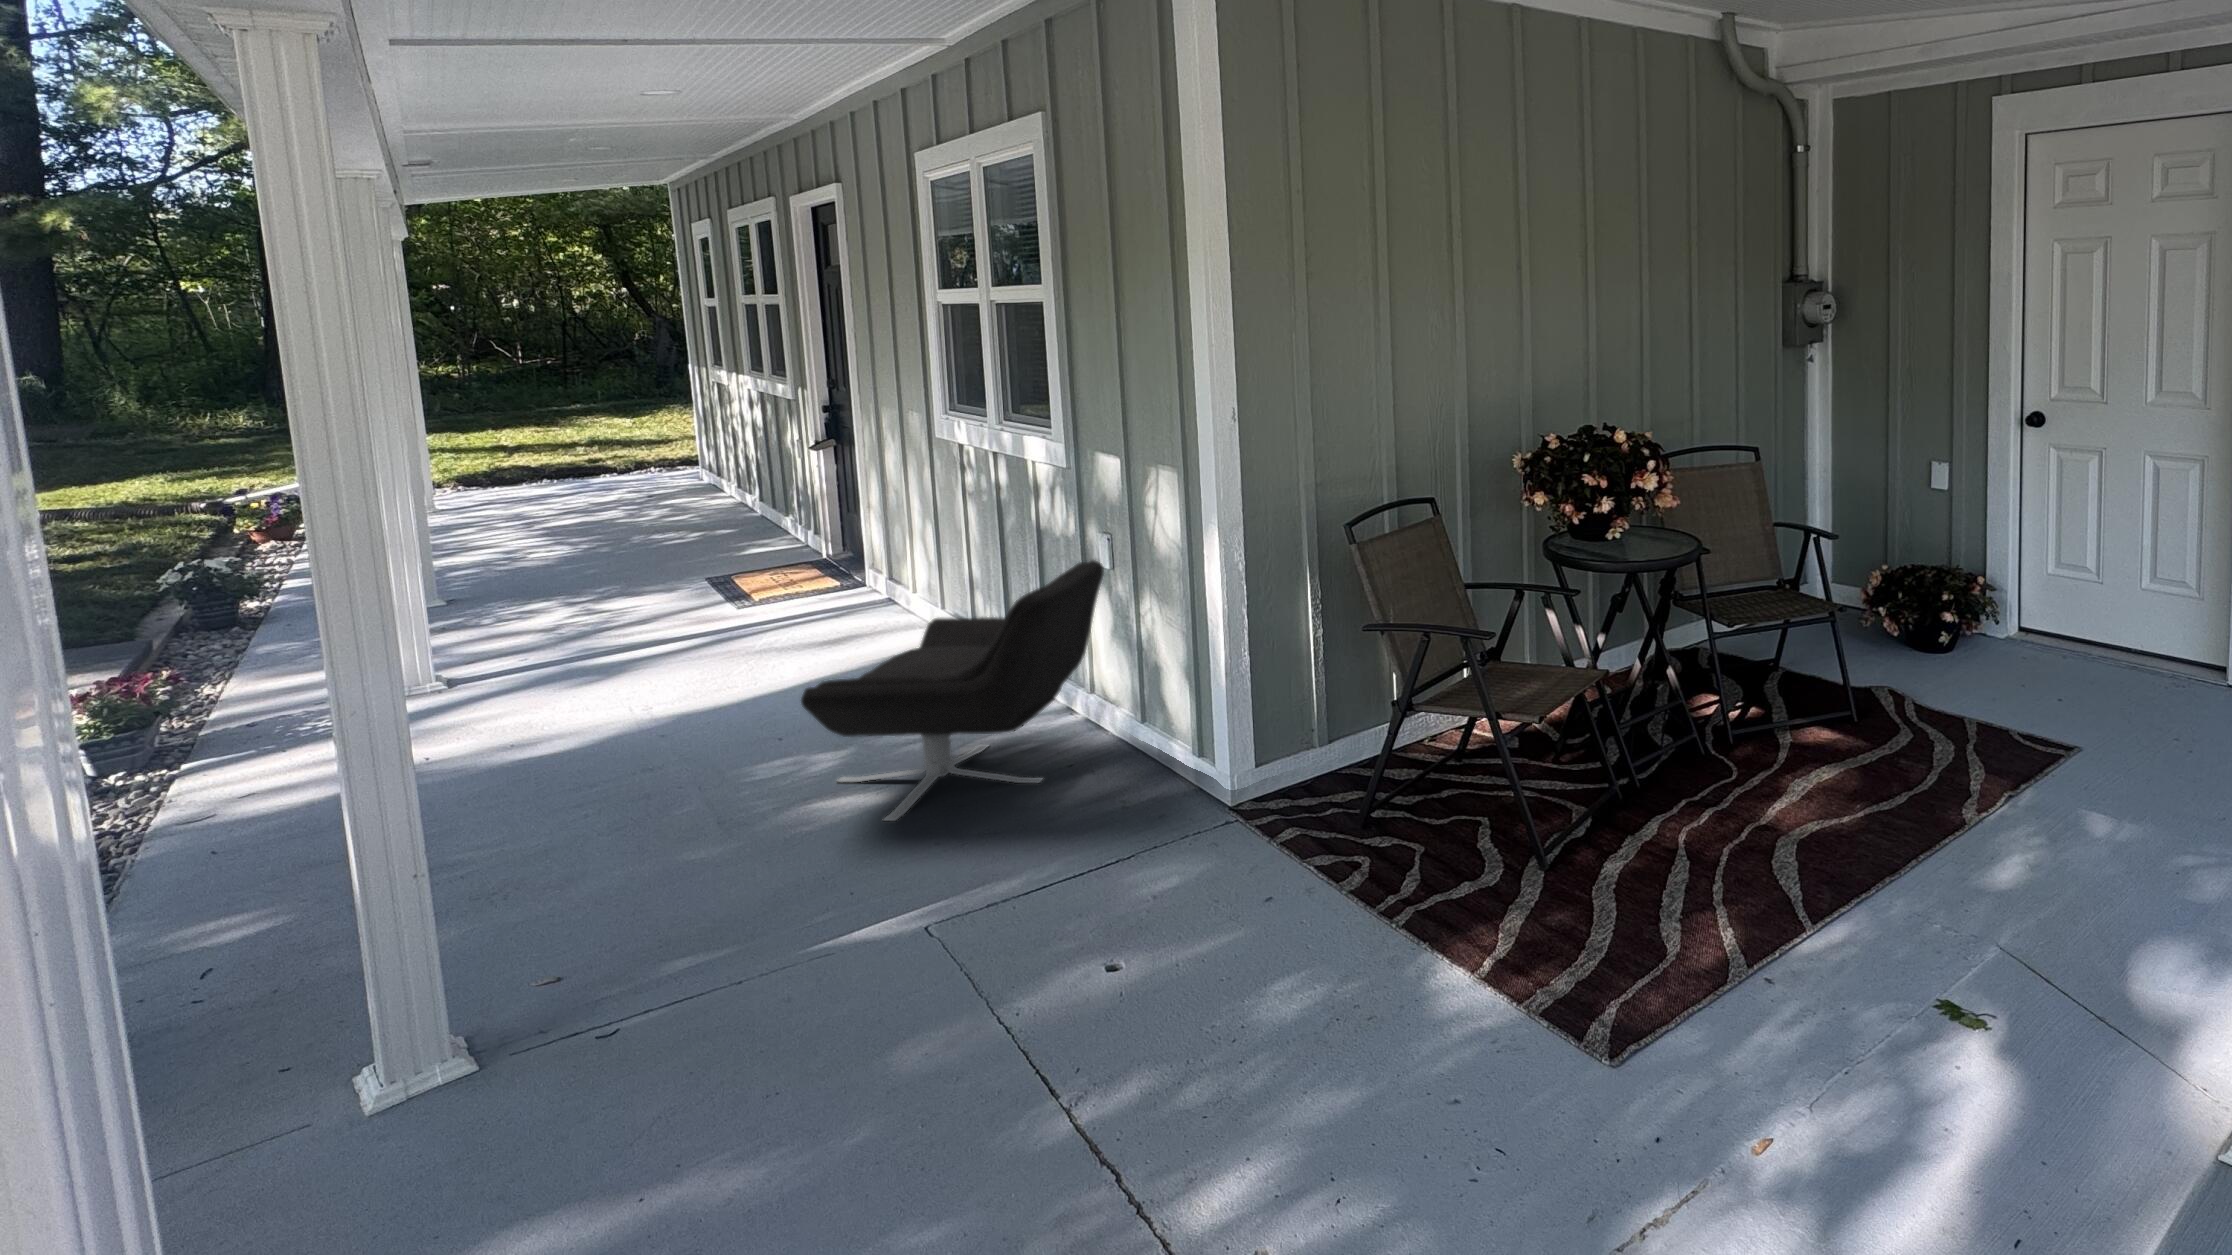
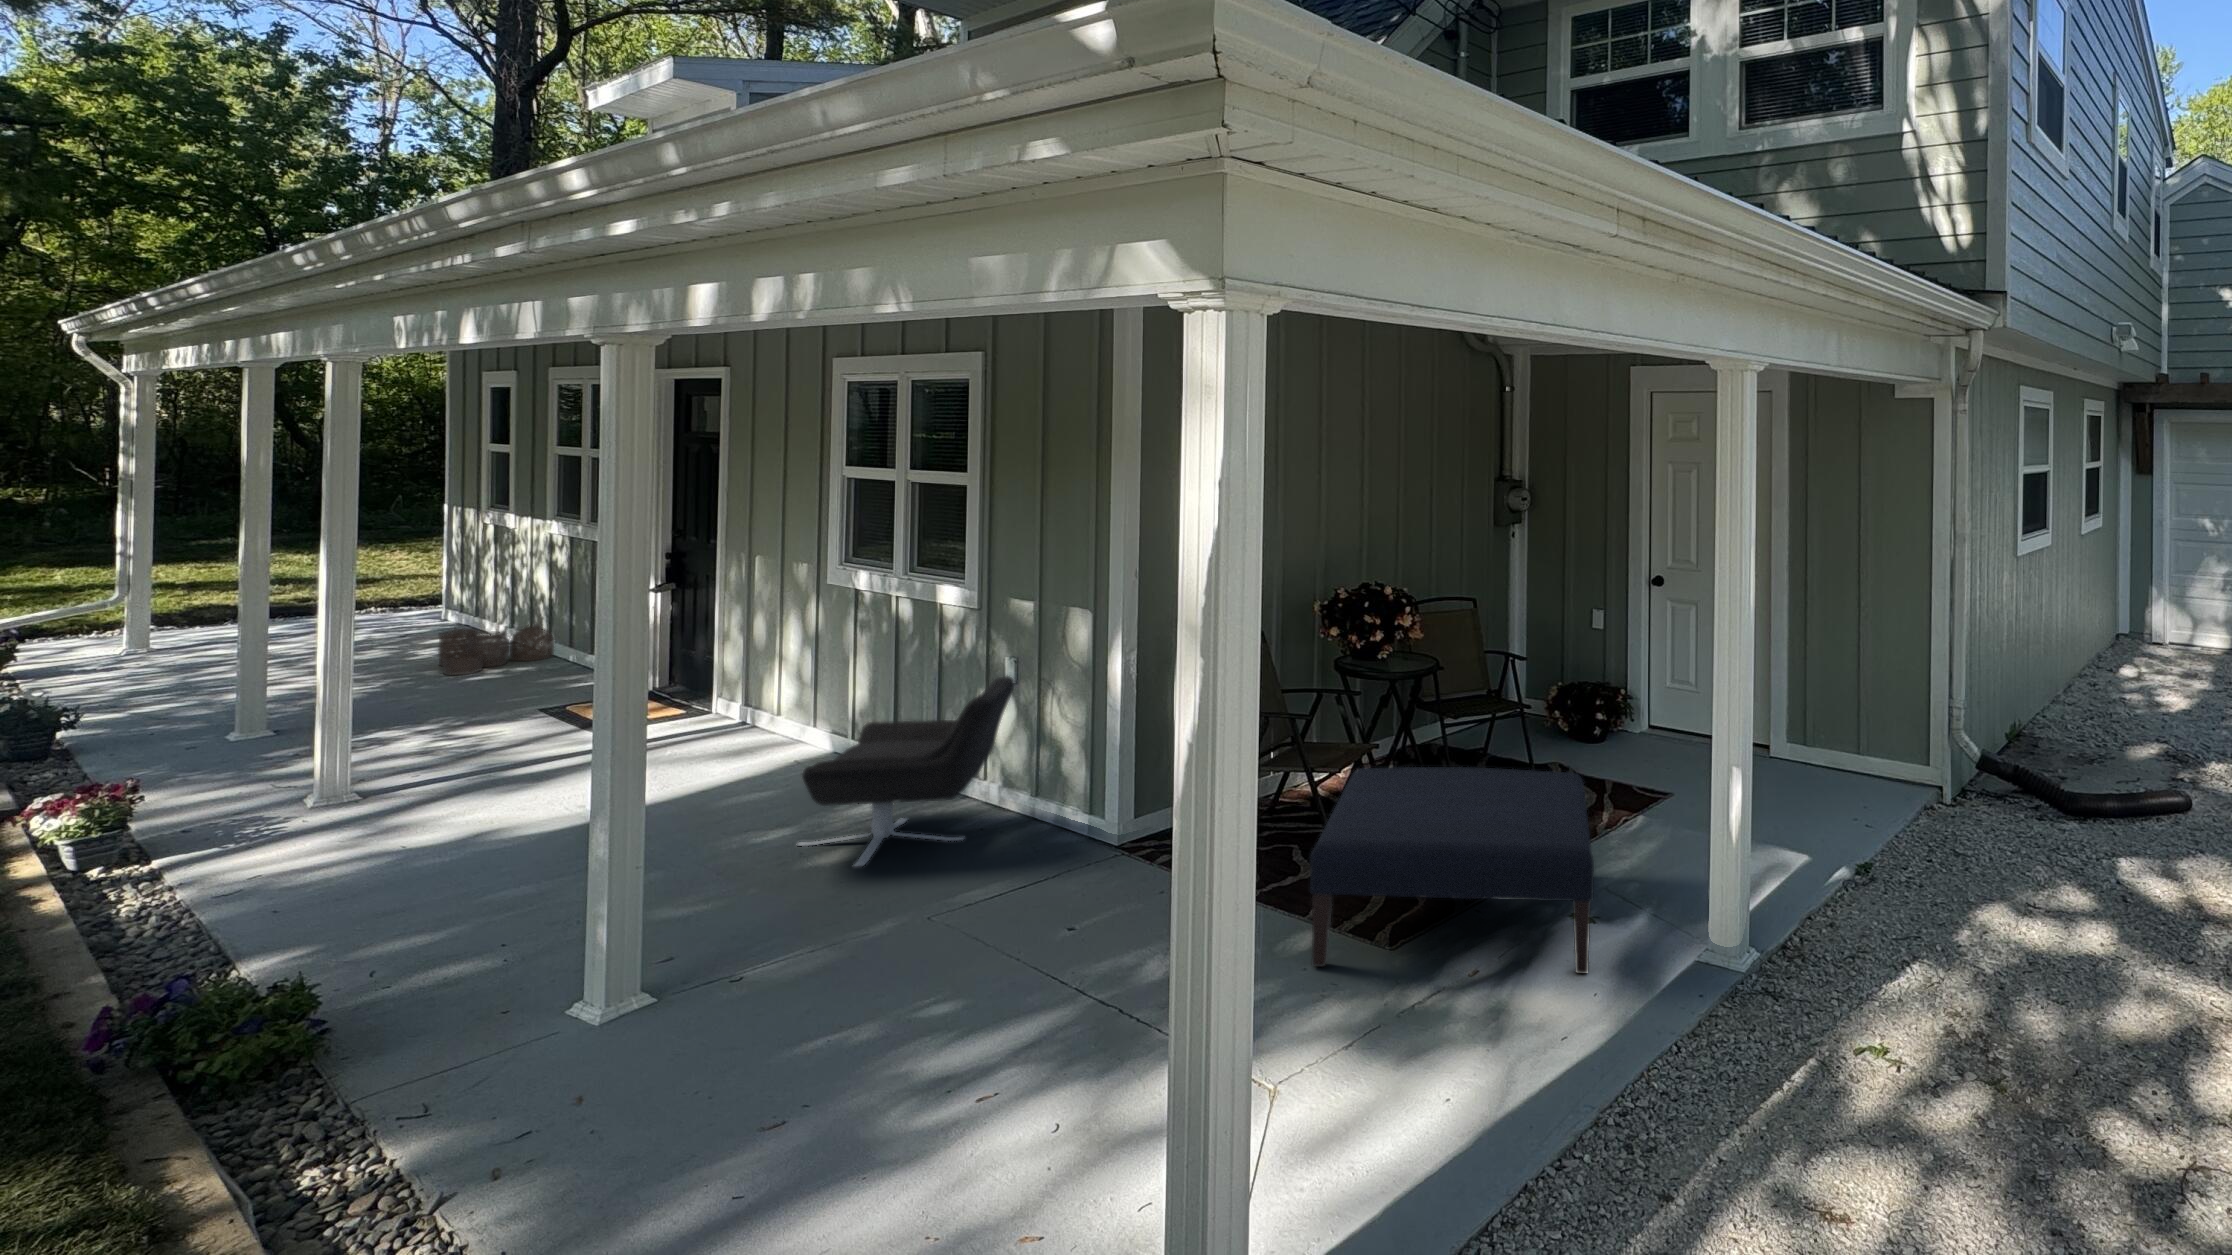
woven basket: none [643,482,761,540] -> present [438,625,554,675]
ottoman: none [1443,718,1975,1157] -> present [1310,767,1594,974]

